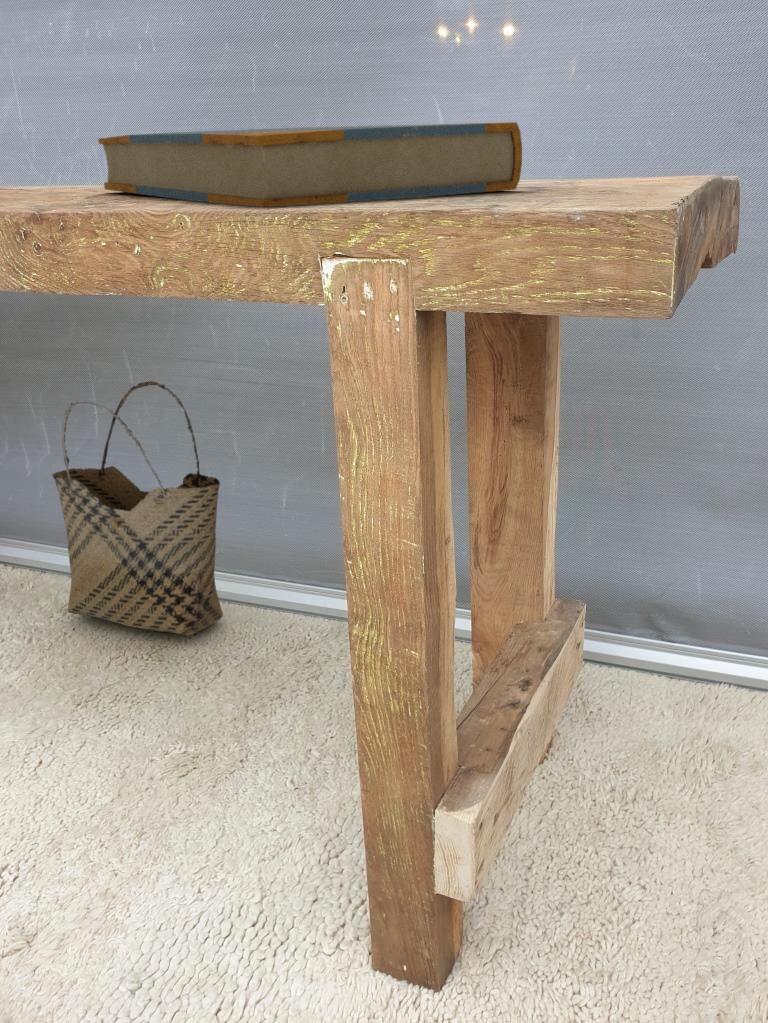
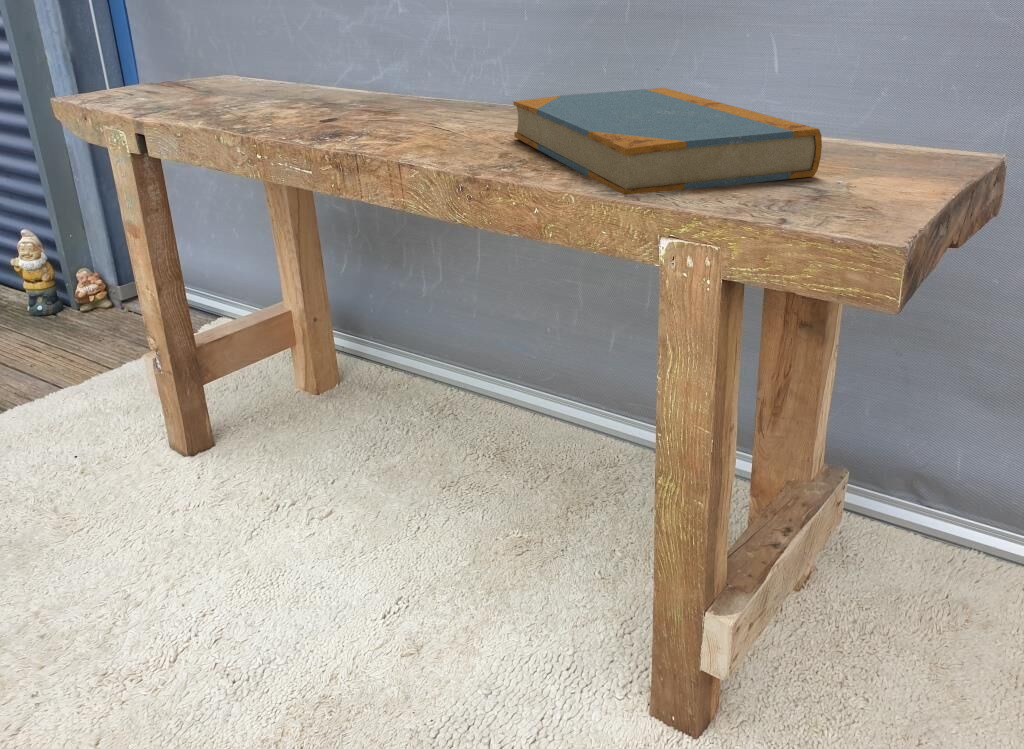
woven basket: present [52,381,223,636] -> none [451,255,575,453]

